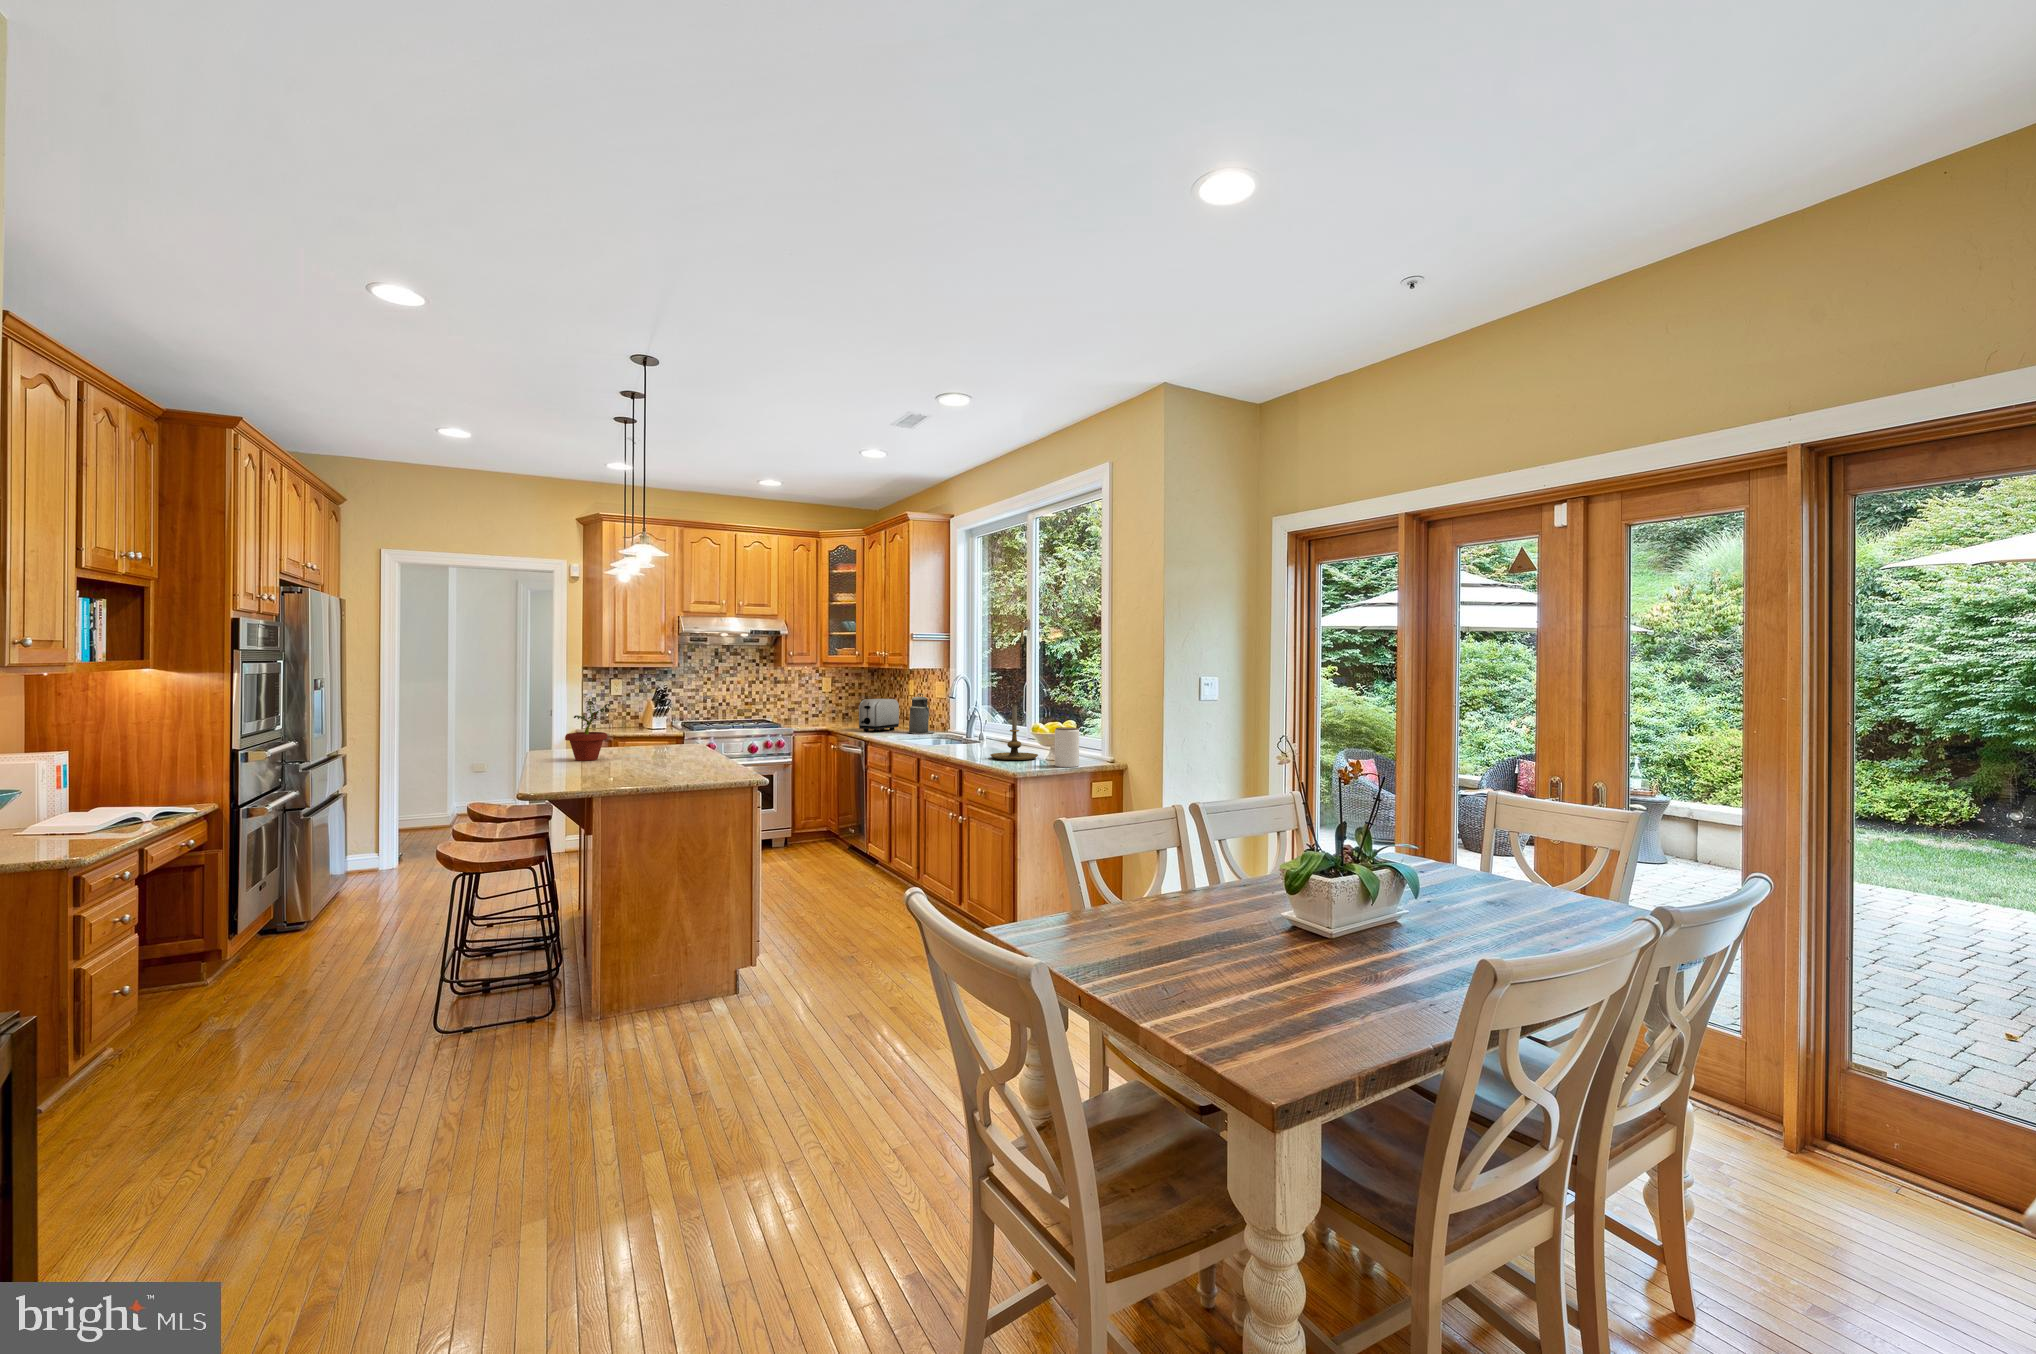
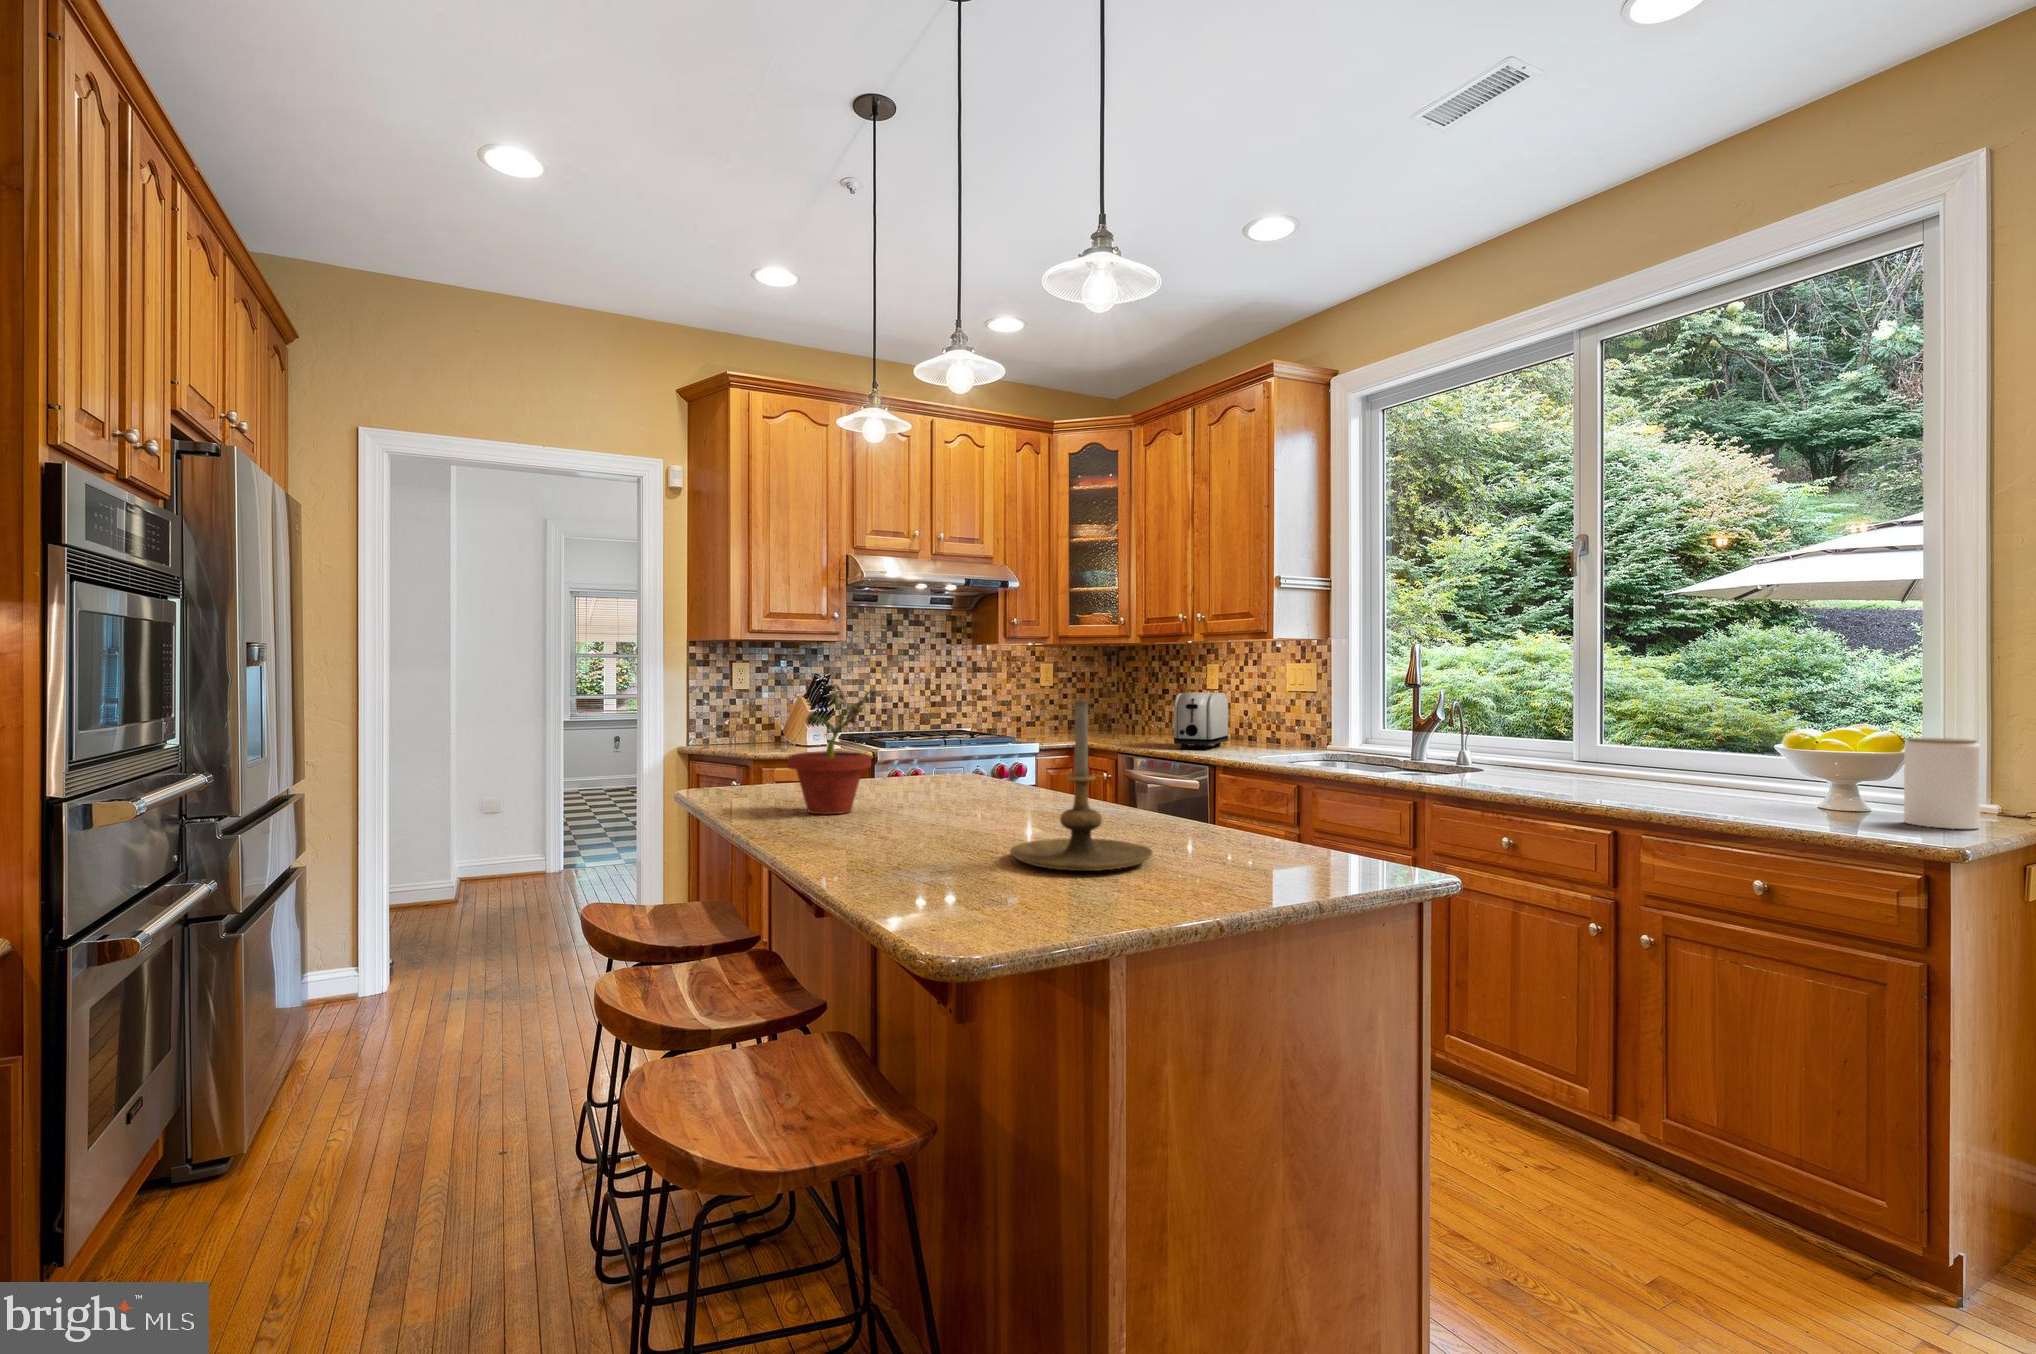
canister: present [908,694,933,734] -> none [1262,682,1312,752]
candle holder: present [990,705,1038,760] -> present [1010,700,1153,871]

